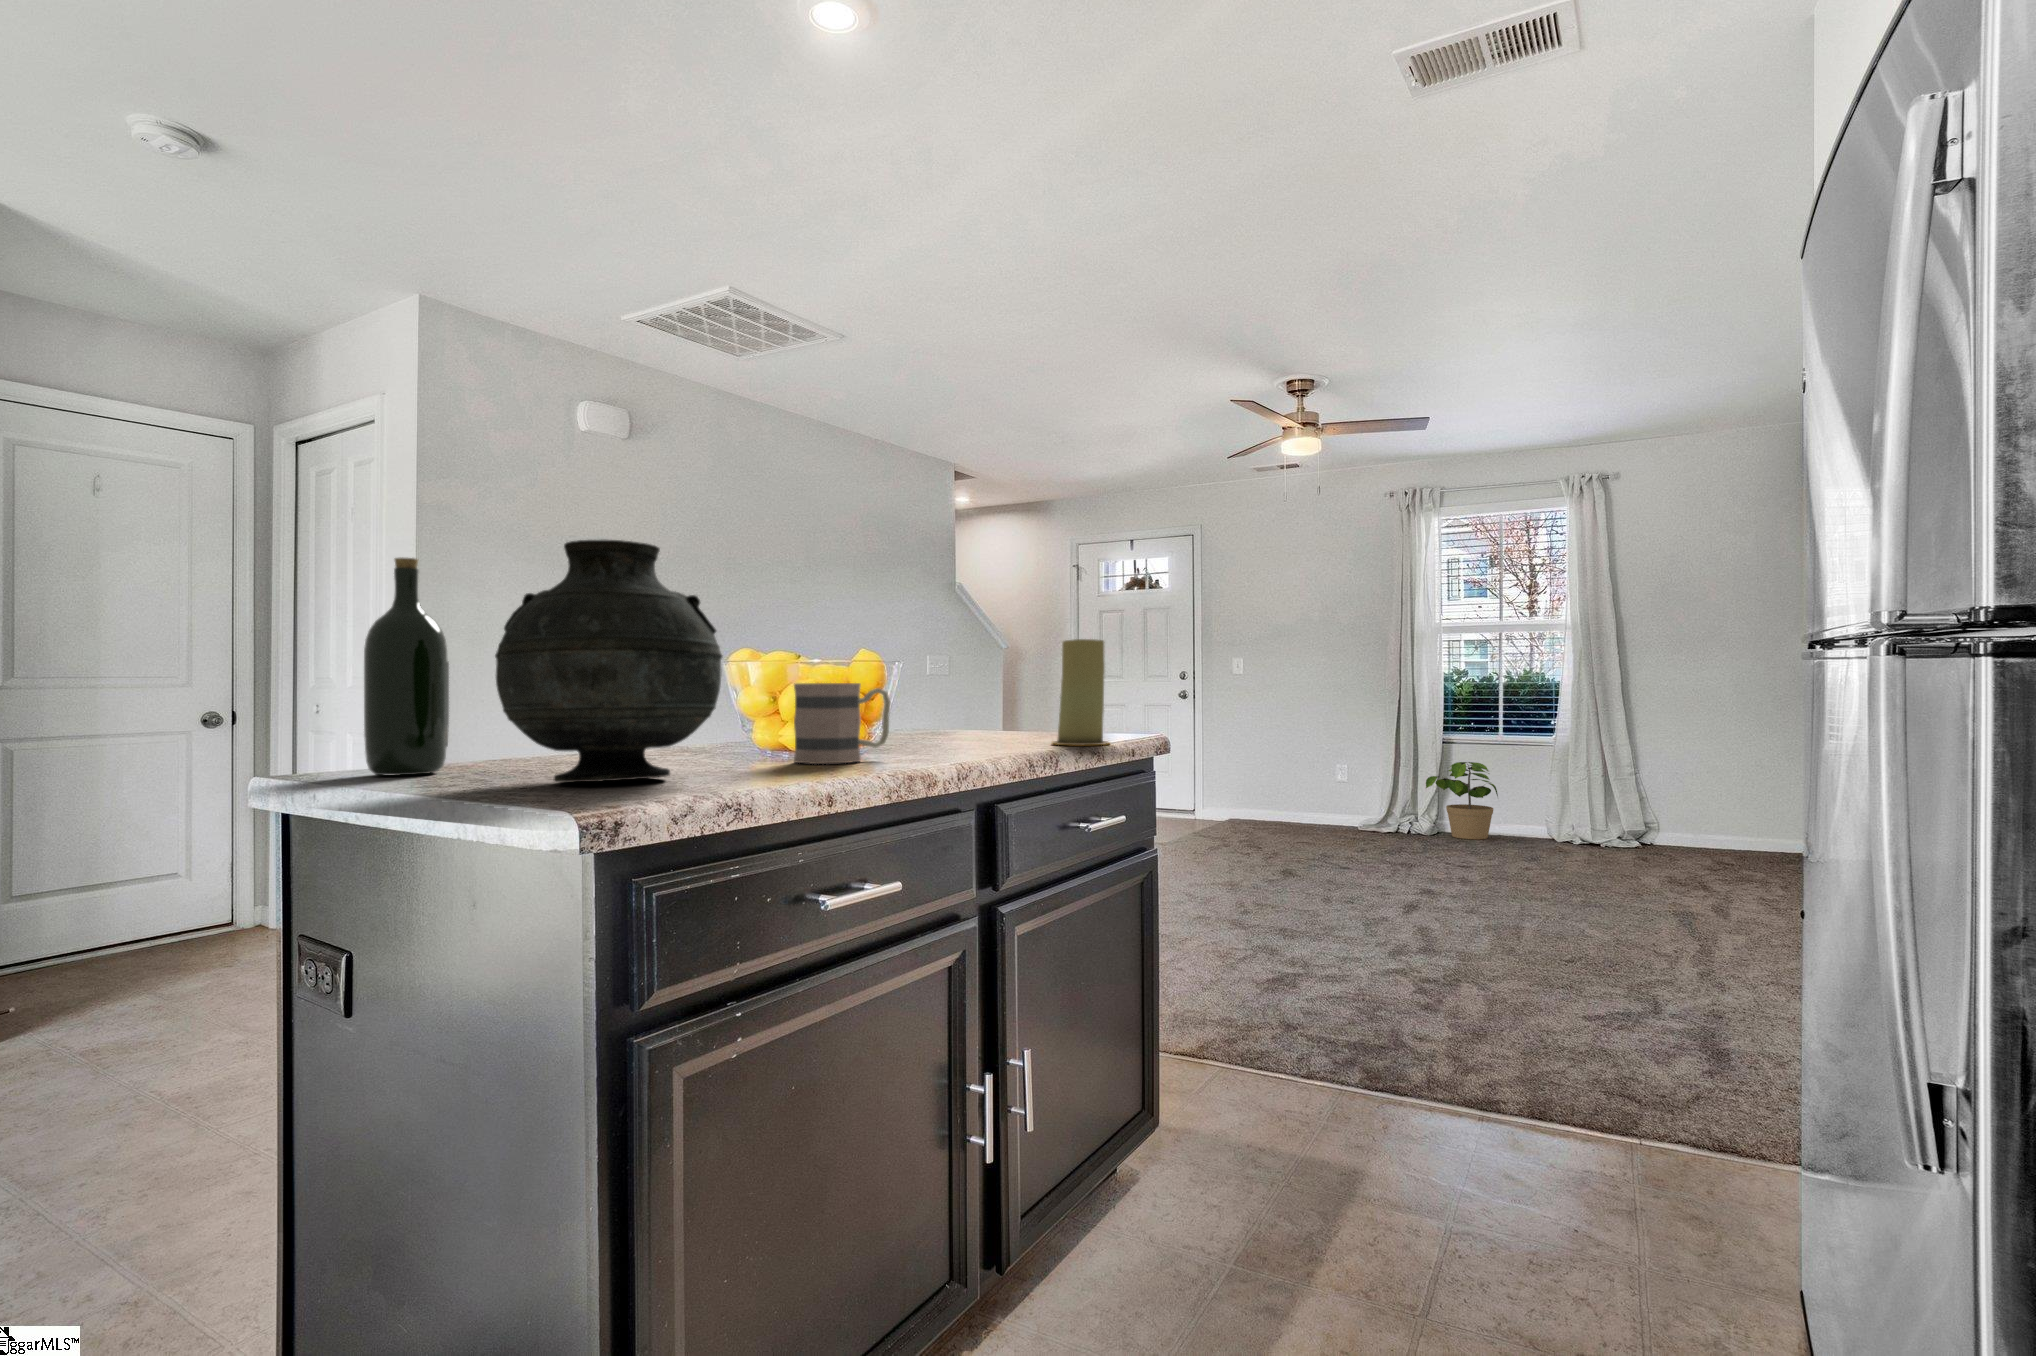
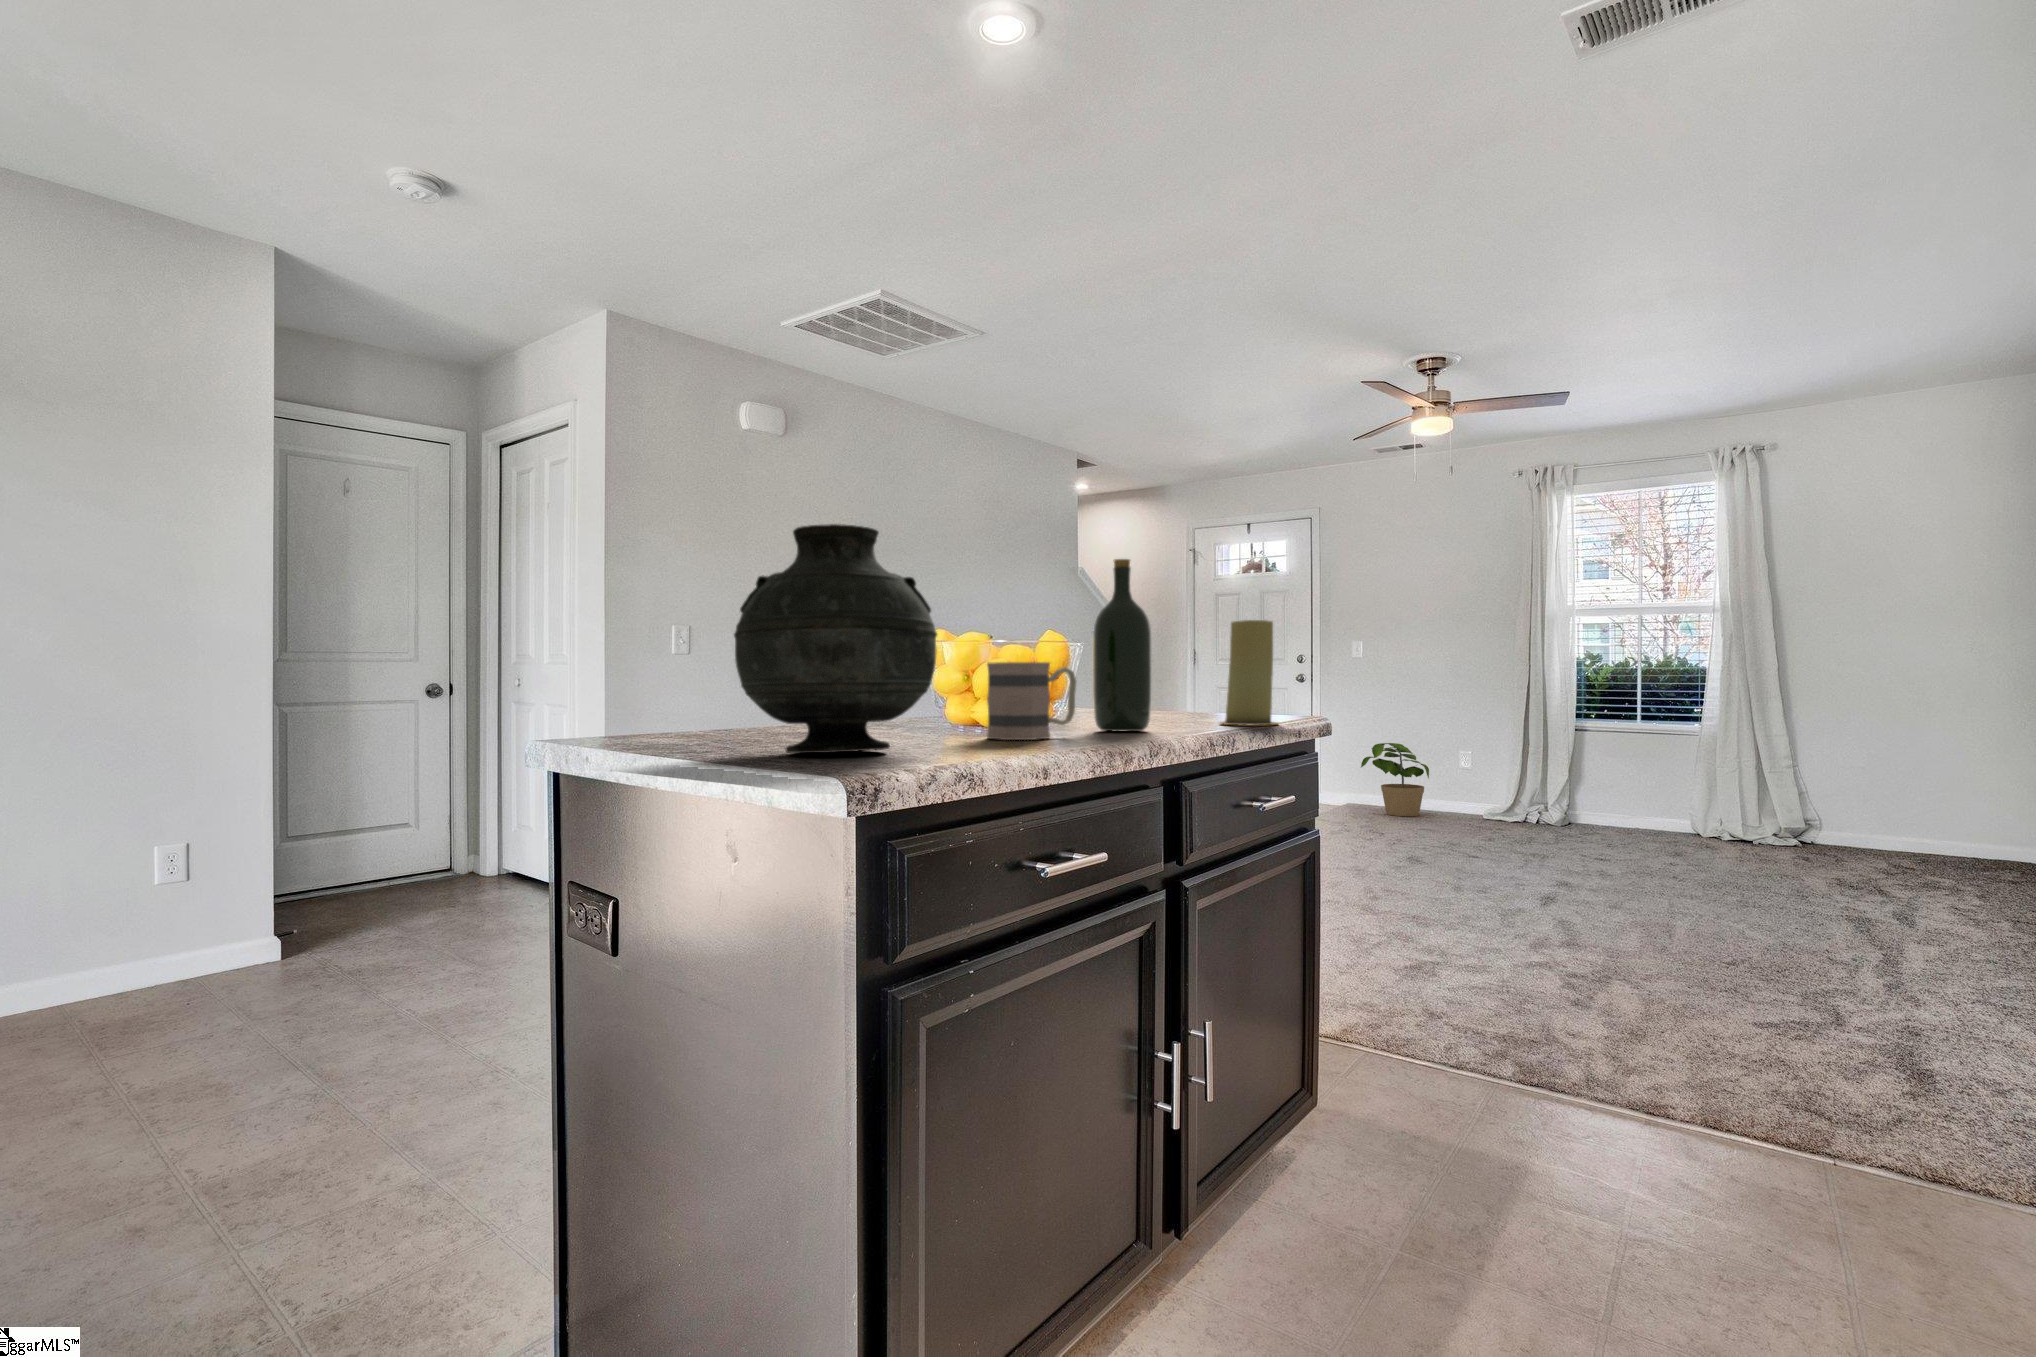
wine bottle: present [364,557,449,775] -> present [1093,559,1152,732]
potted plant: present [1426,762,1498,839] -> present [1361,743,1429,816]

